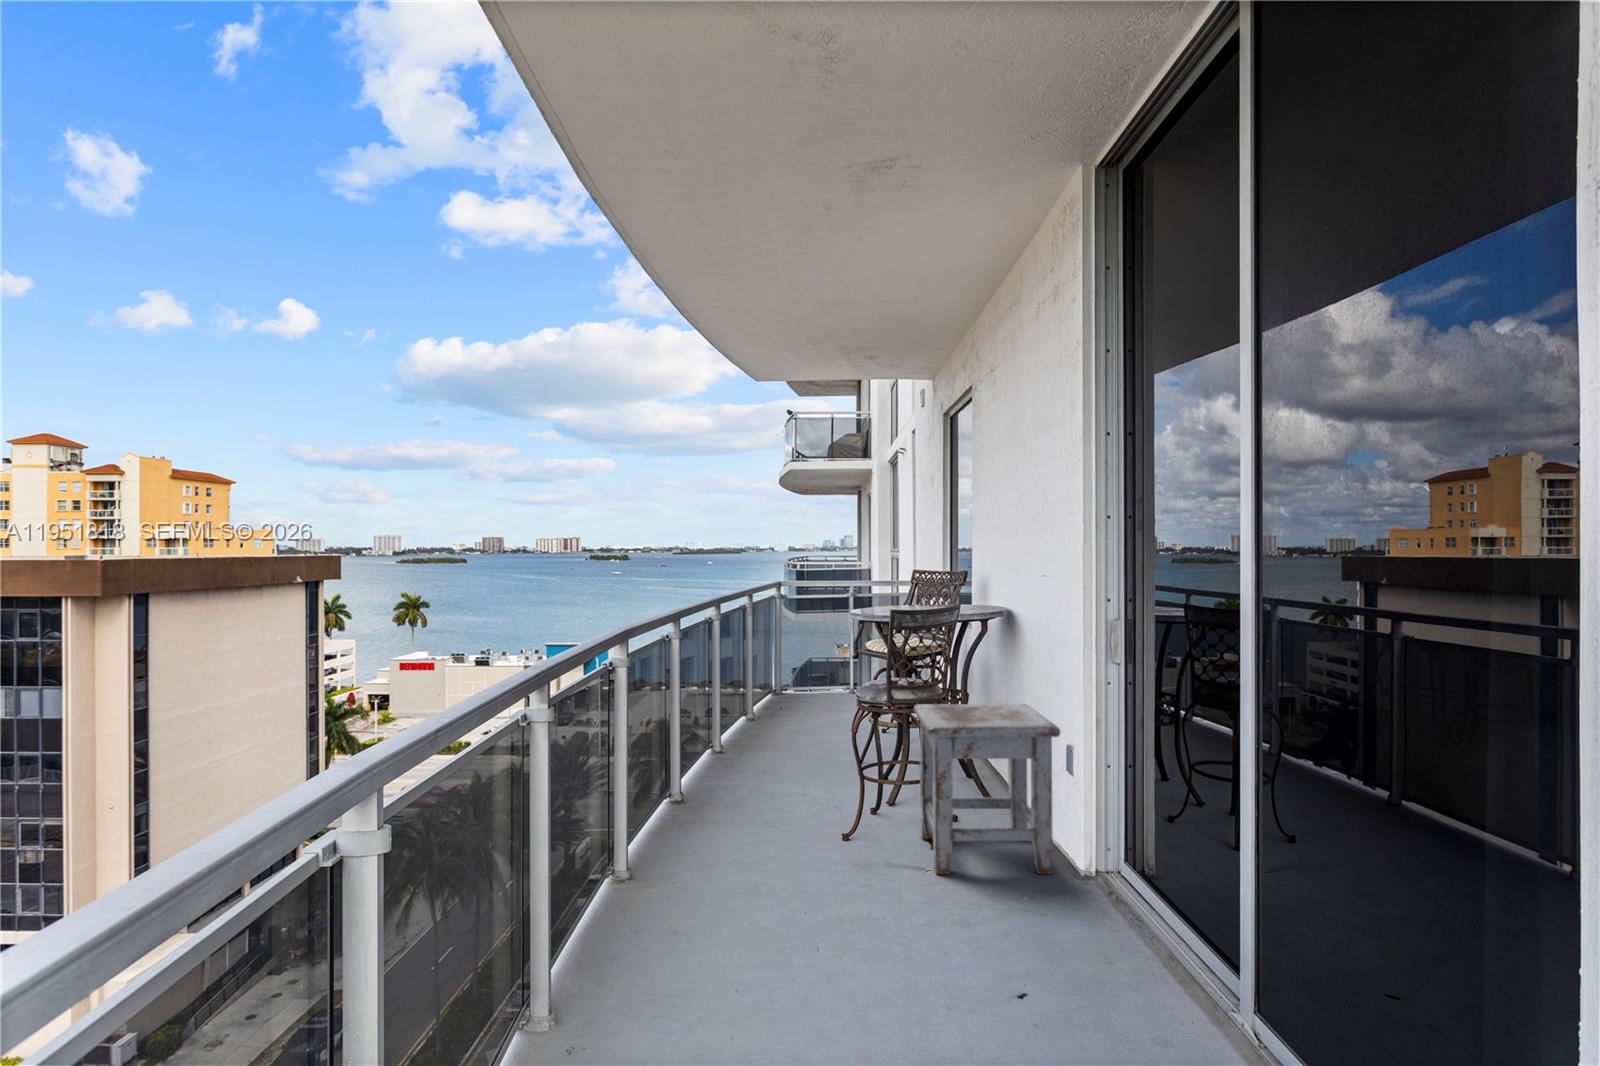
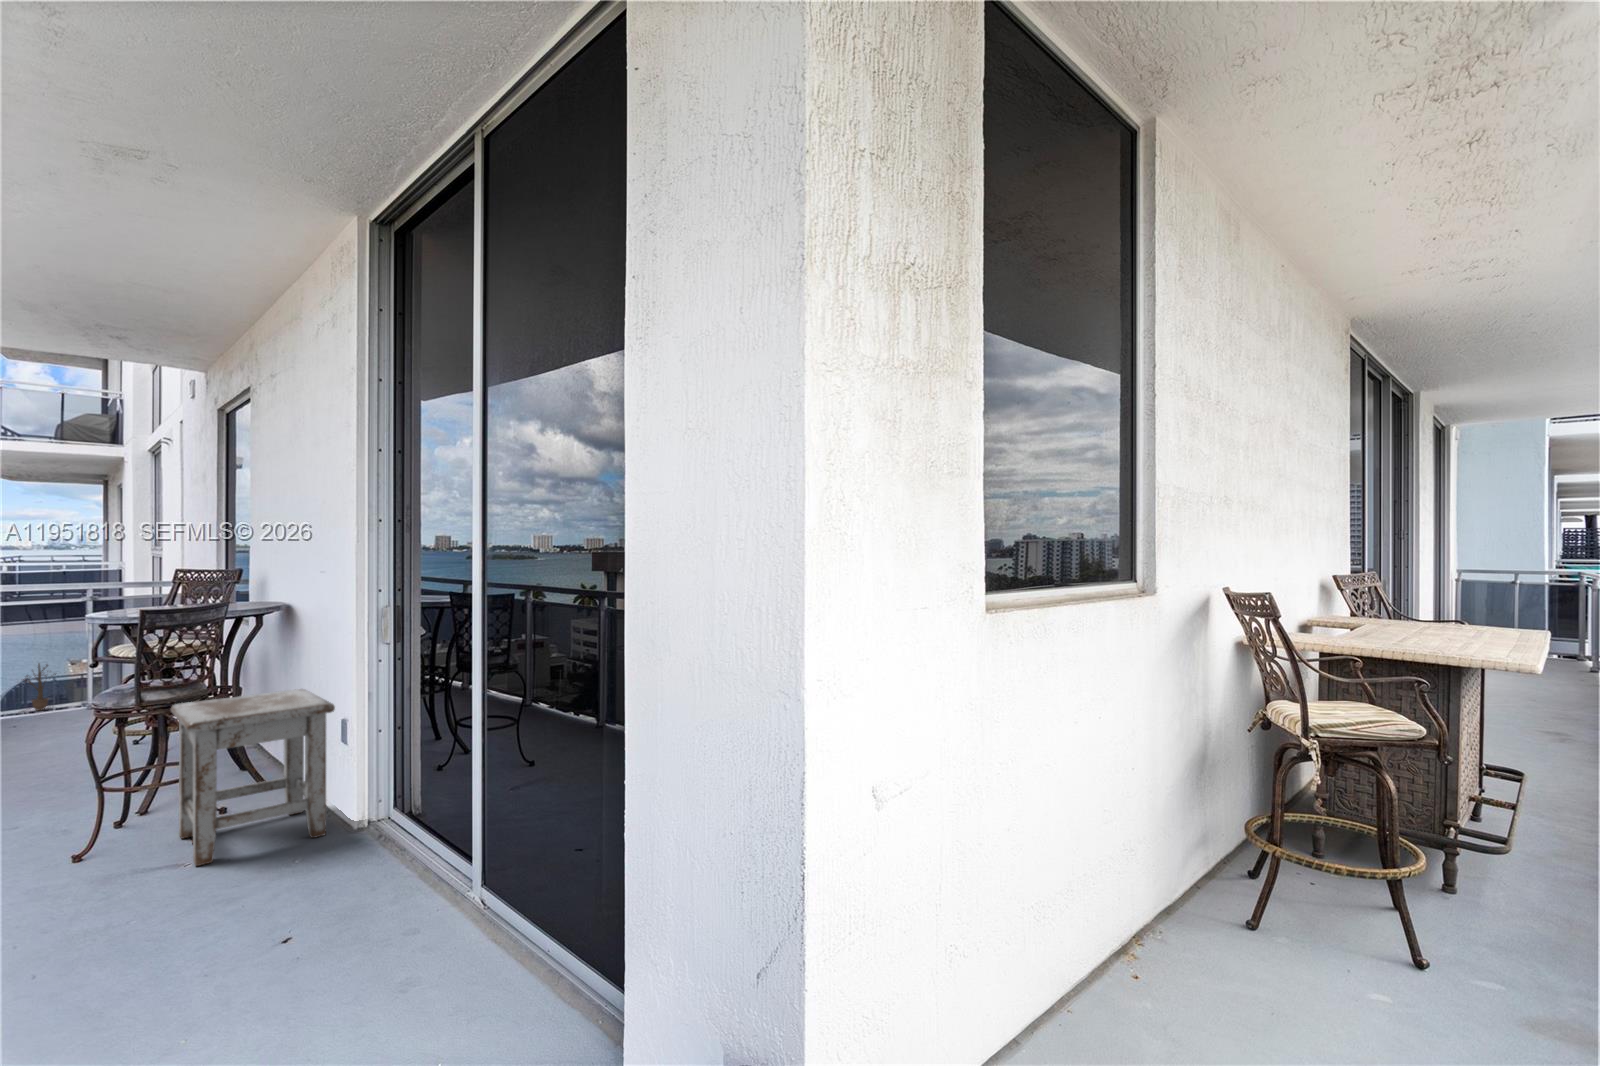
decorative plant: none [808,647,830,688] -> present [23,664,56,711]

